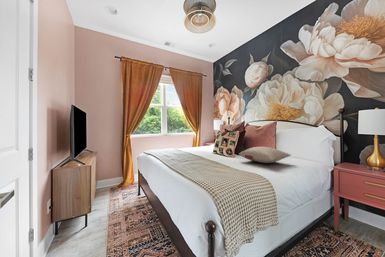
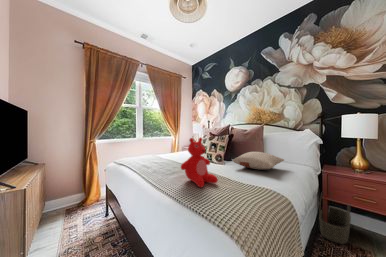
teddy bear: none [186,132,216,172] -> present [181,138,218,187]
basket: none [329,190,368,242] -> present [319,194,351,244]

